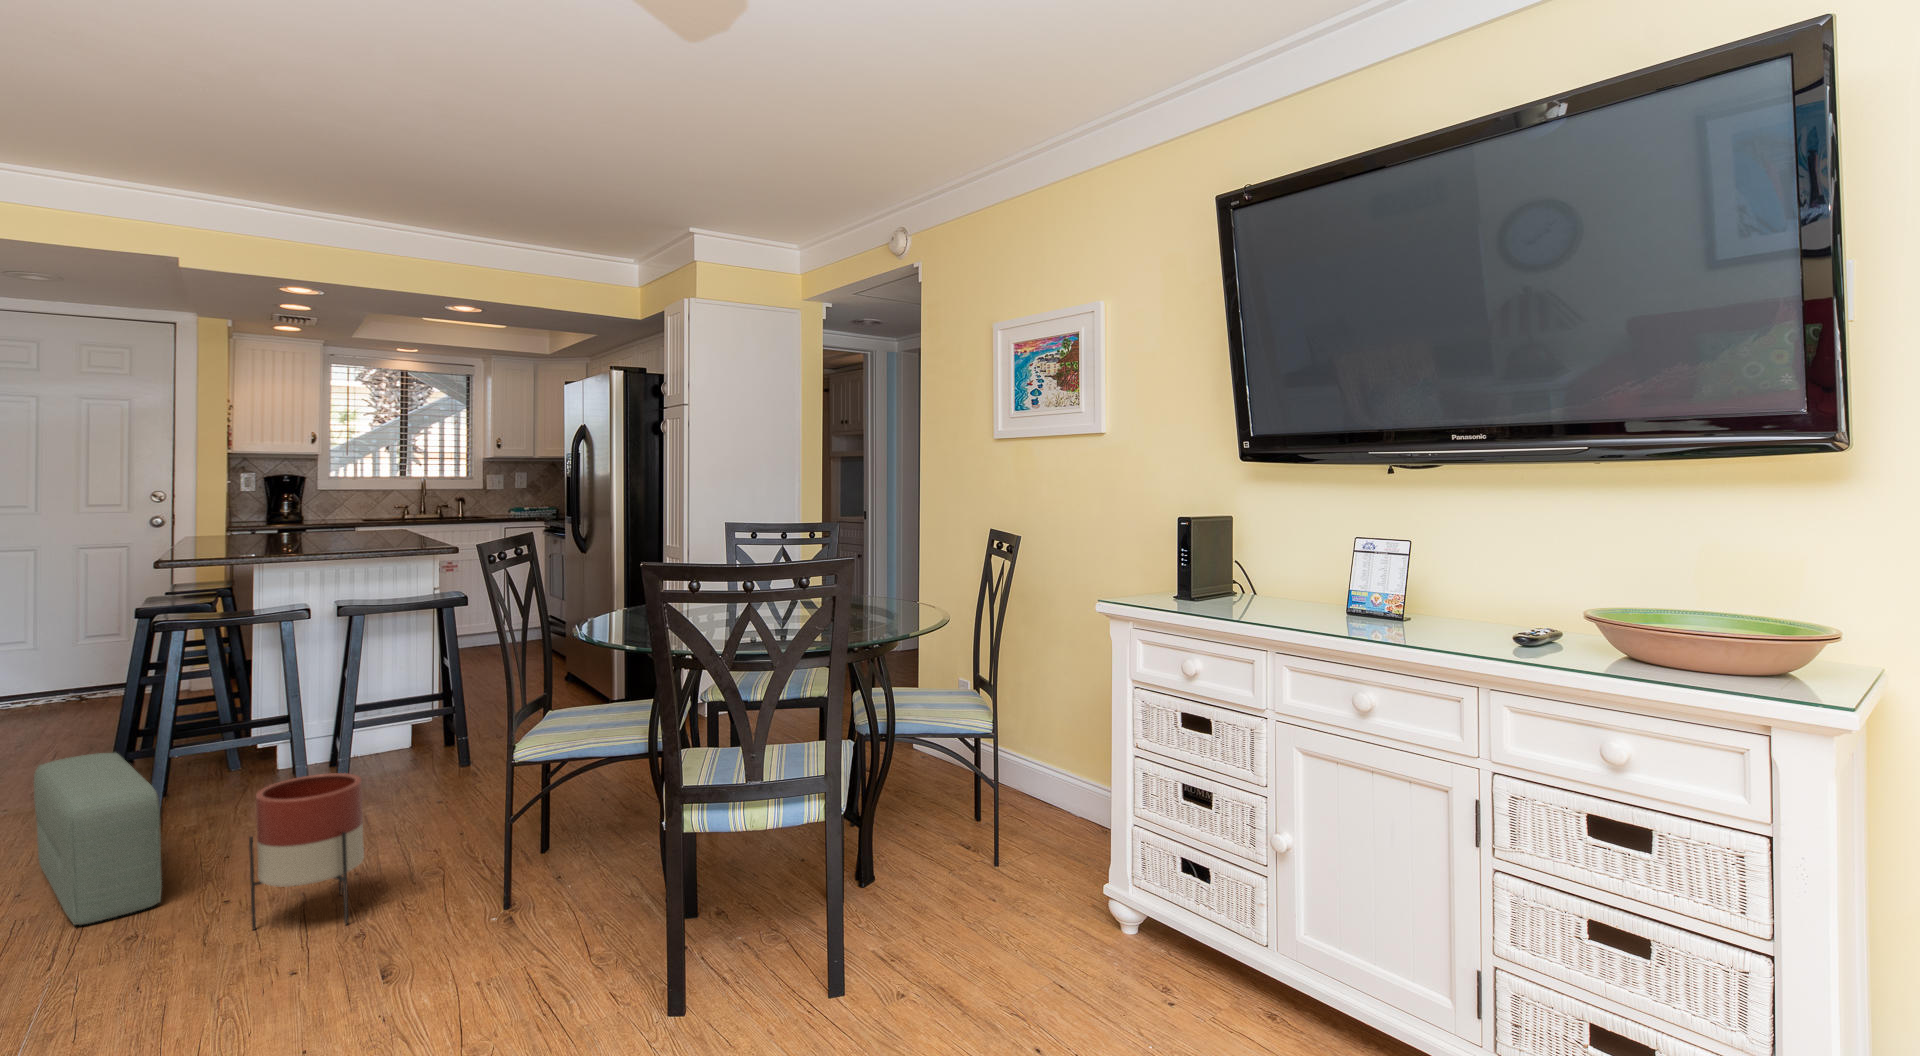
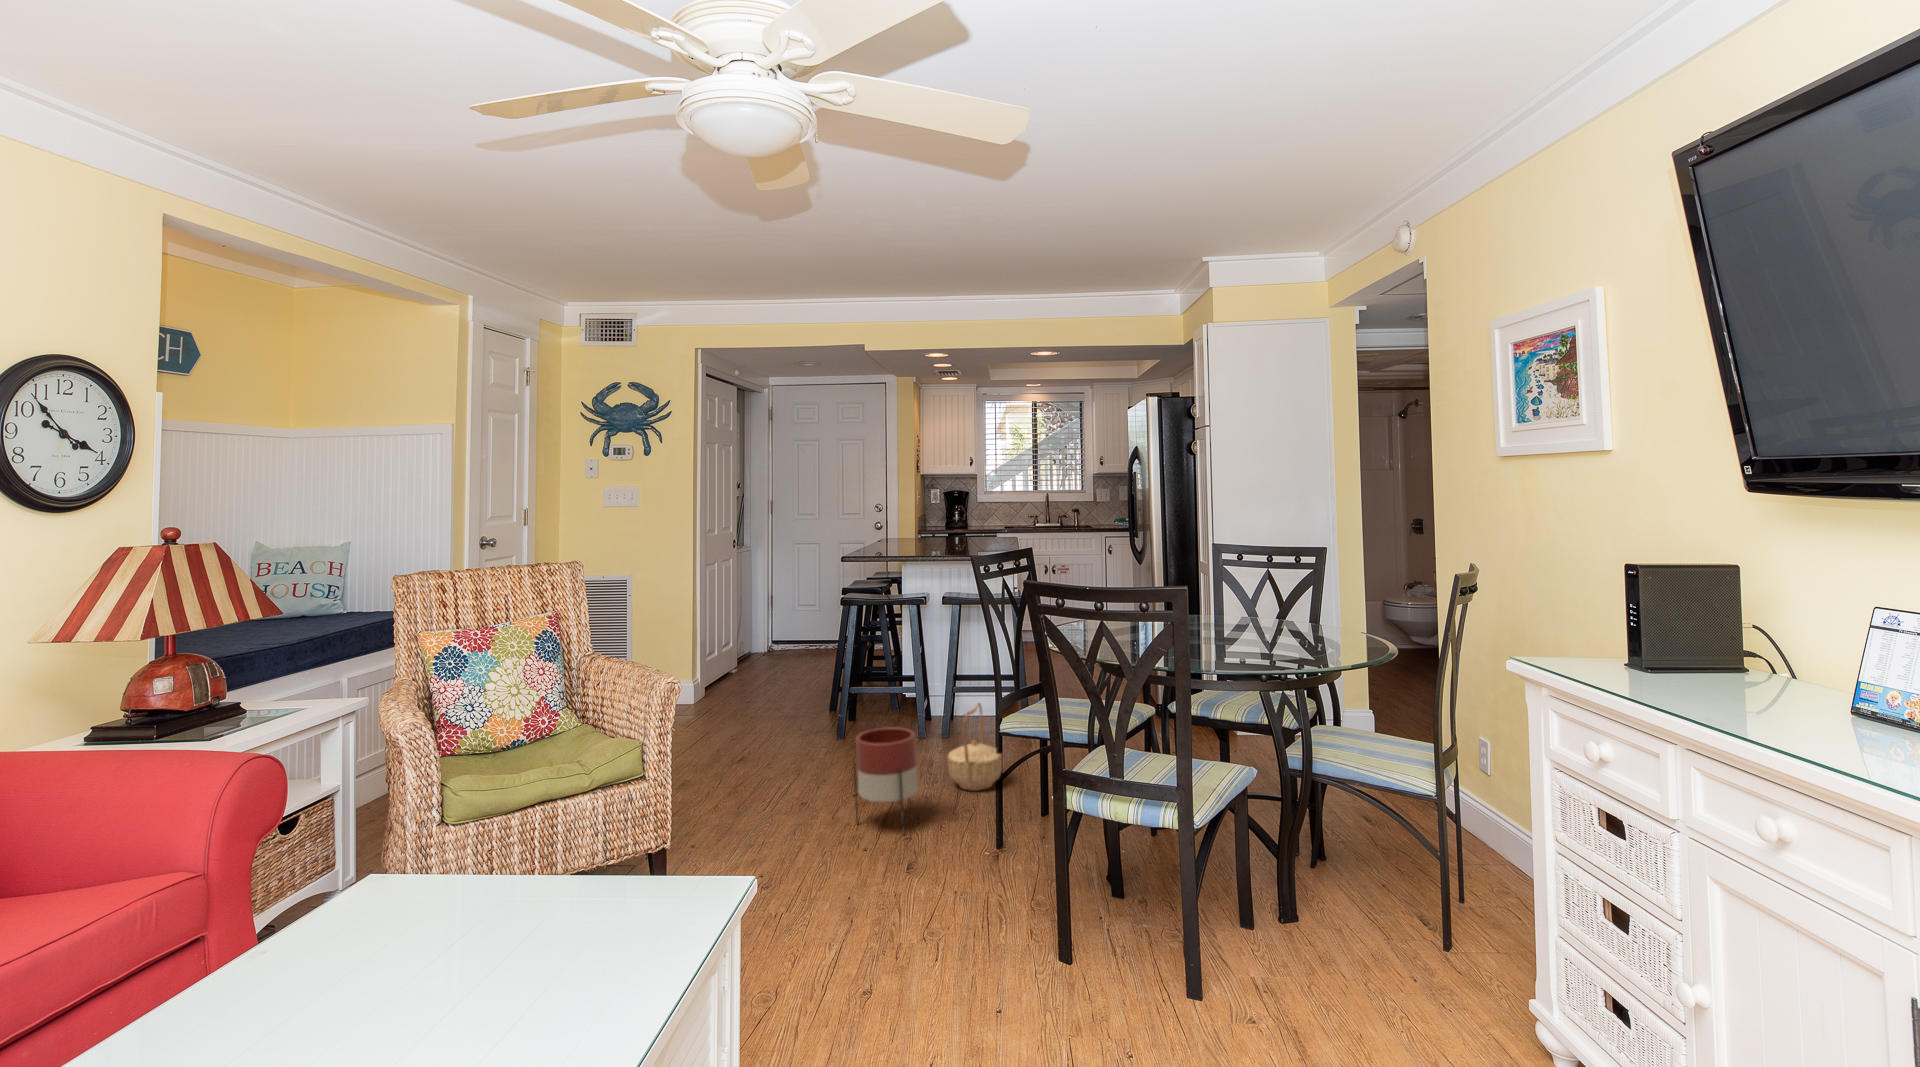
basket: none [384,731,470,850] -> present [947,703,1002,791]
pouf: present [34,753,162,925] -> none [776,692,823,799]

